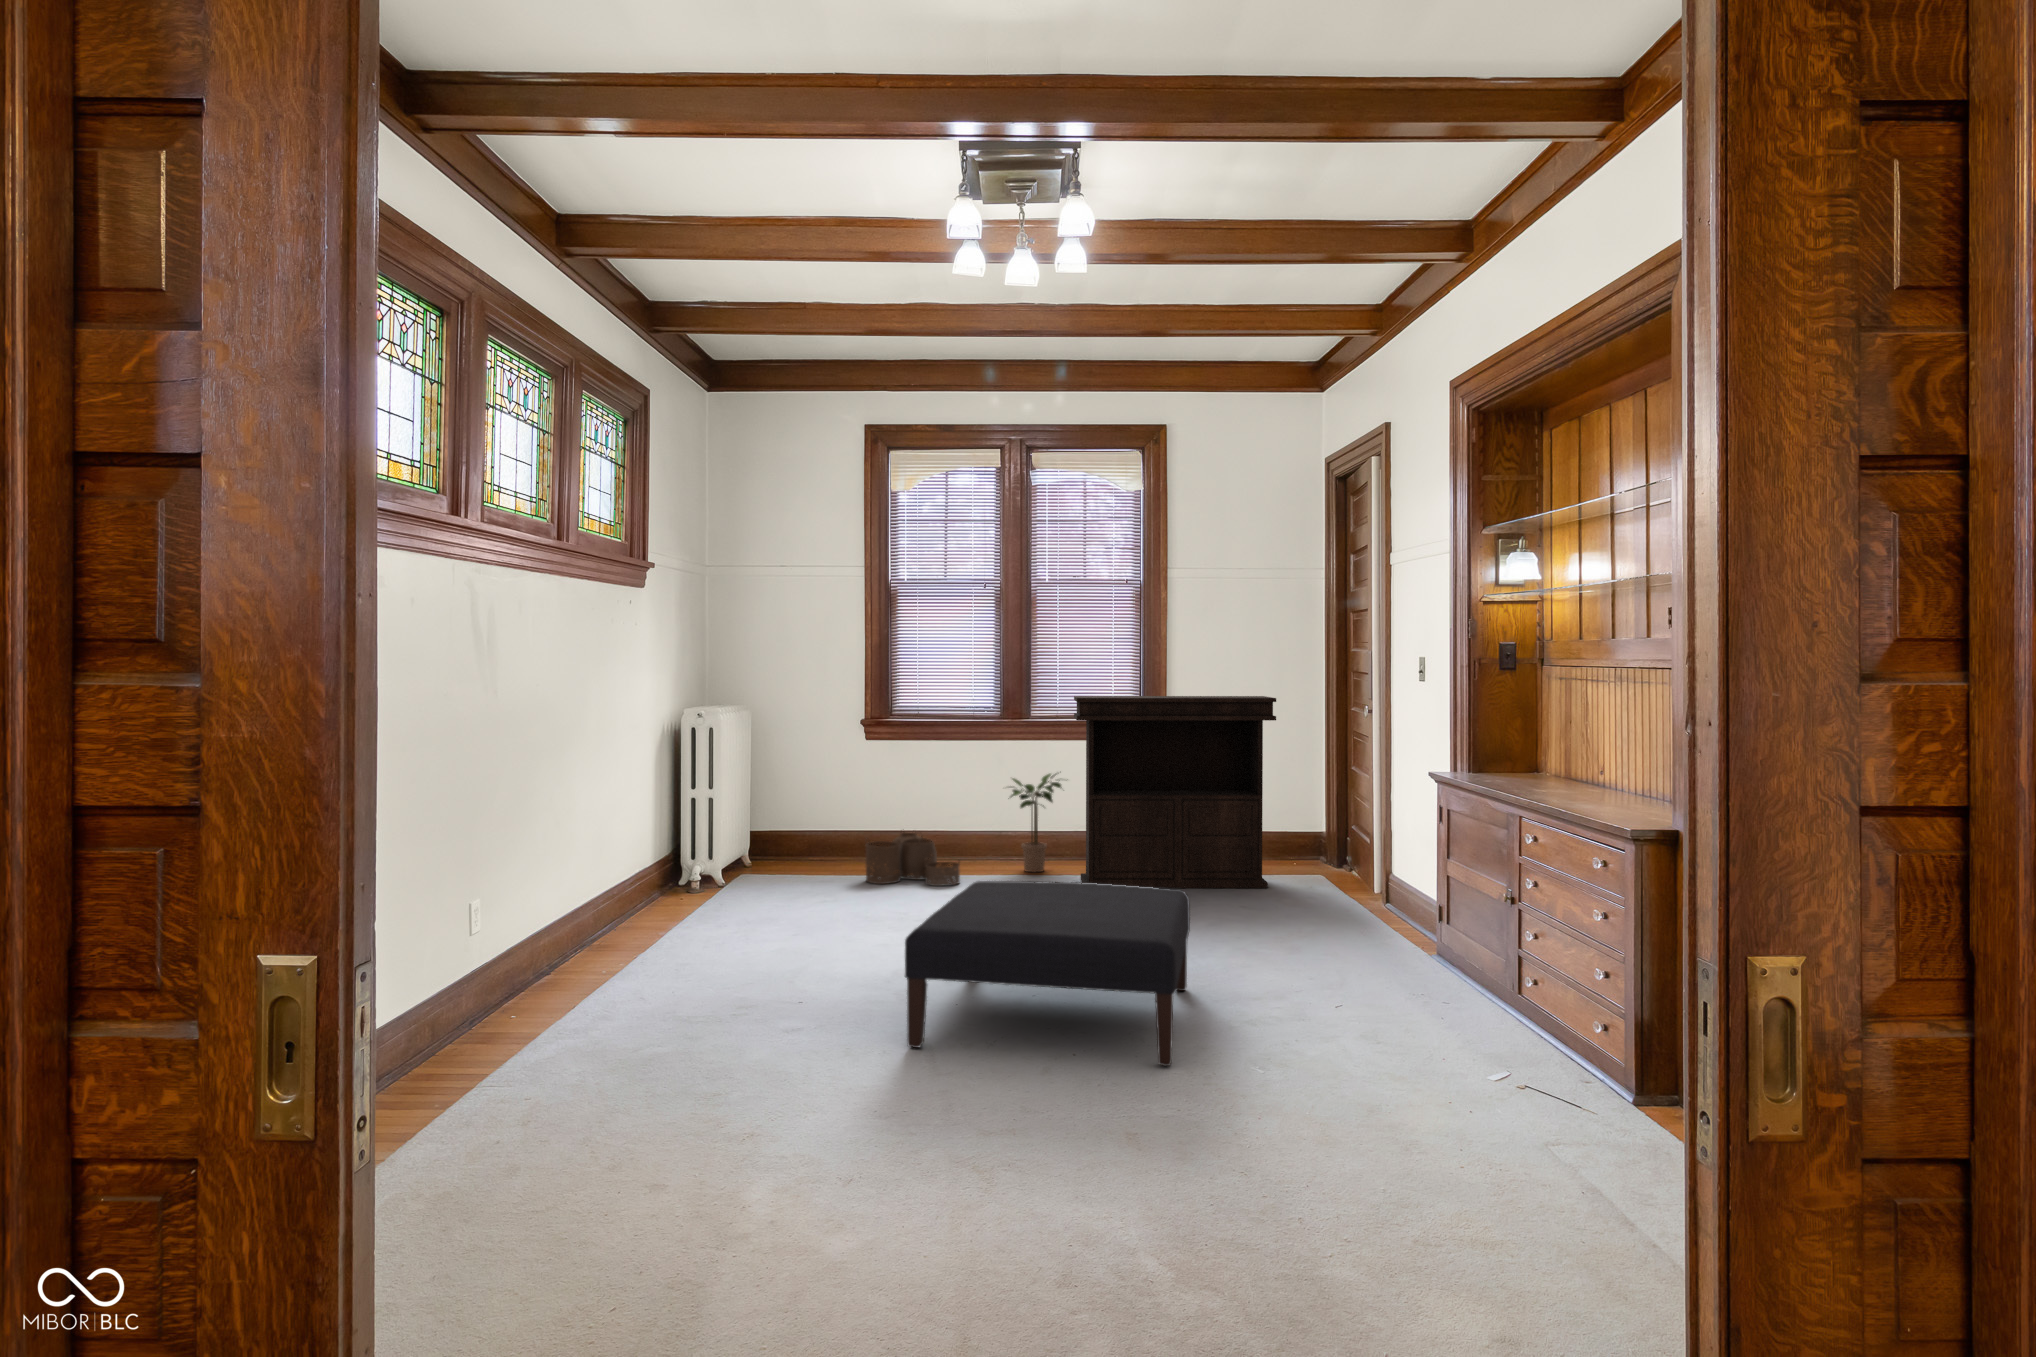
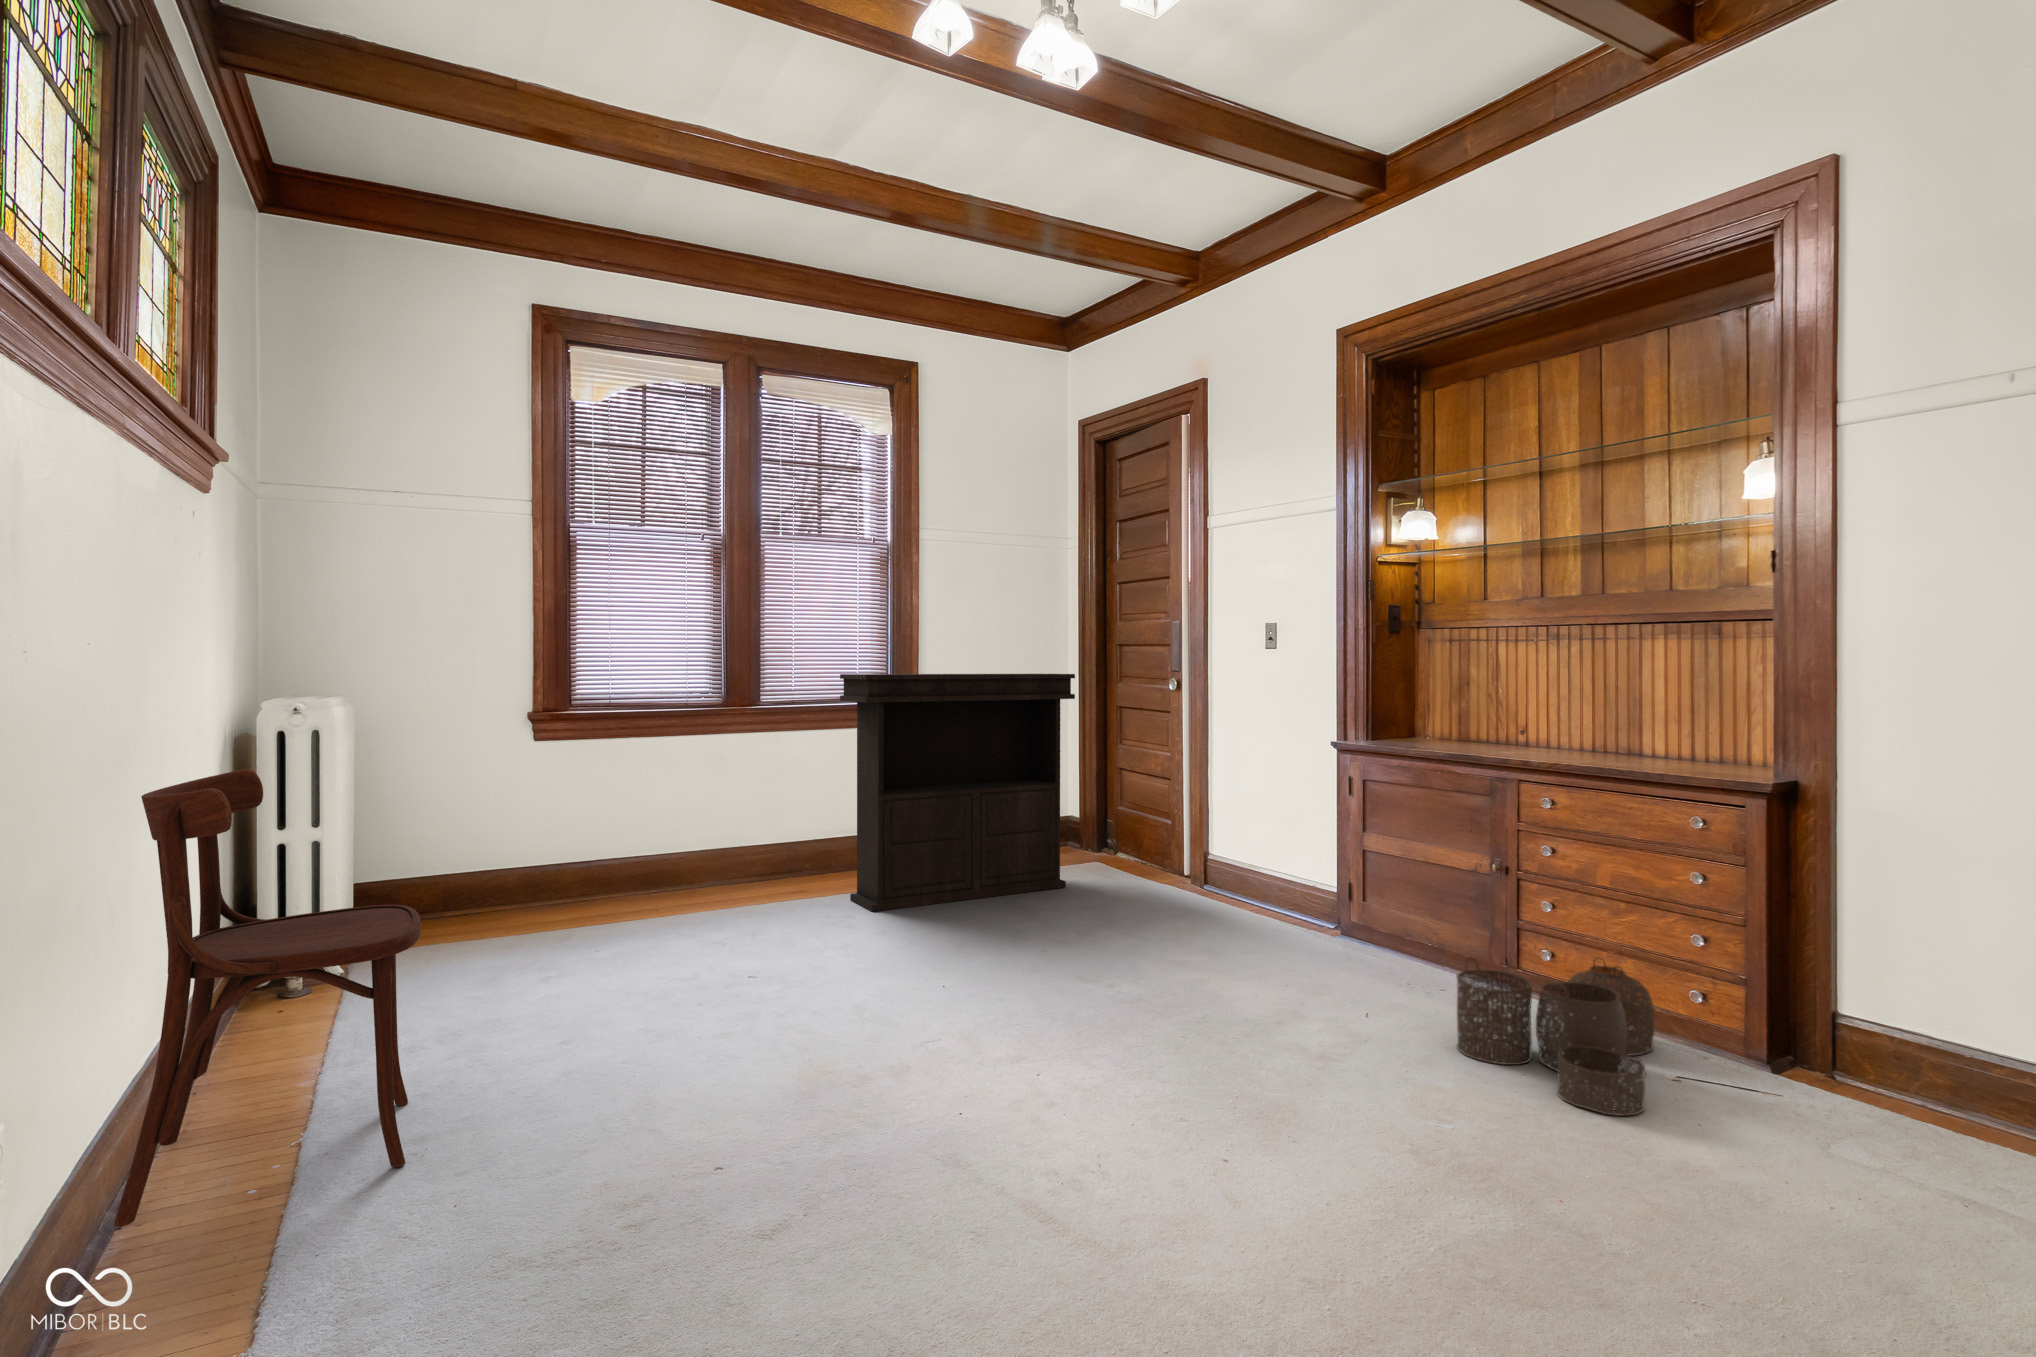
dining chair: none [549,756,697,974] -> present [114,769,421,1227]
potted plant: present [1011,774,1062,872] -> none [741,769,822,899]
woven basket: present [866,832,960,886] -> present [1457,958,1655,1116]
ottoman: present [905,881,1190,1066] -> none [915,902,1384,1214]

